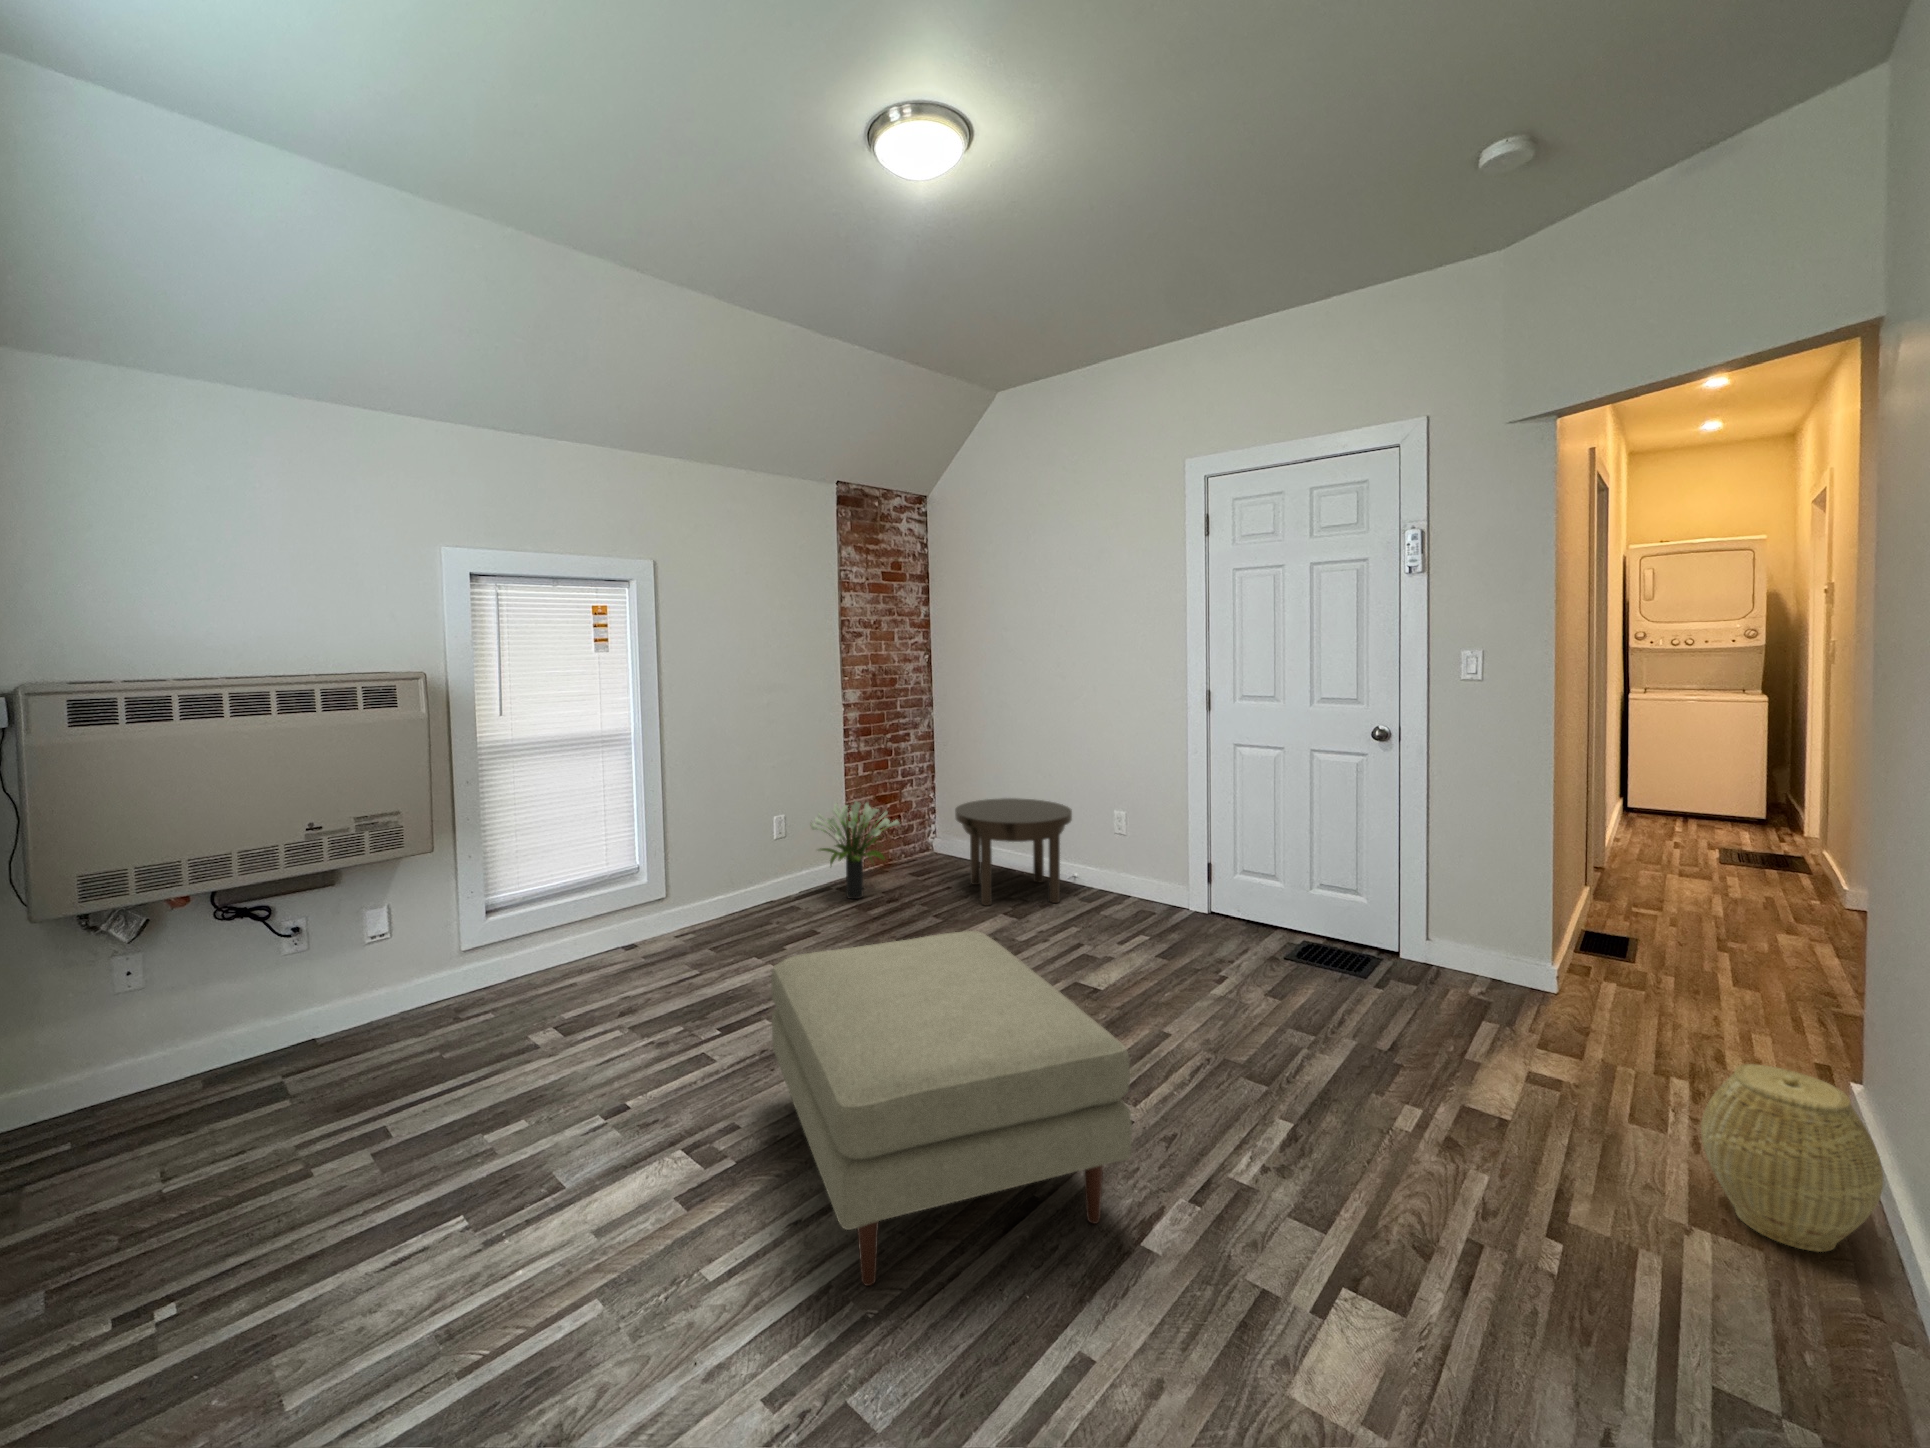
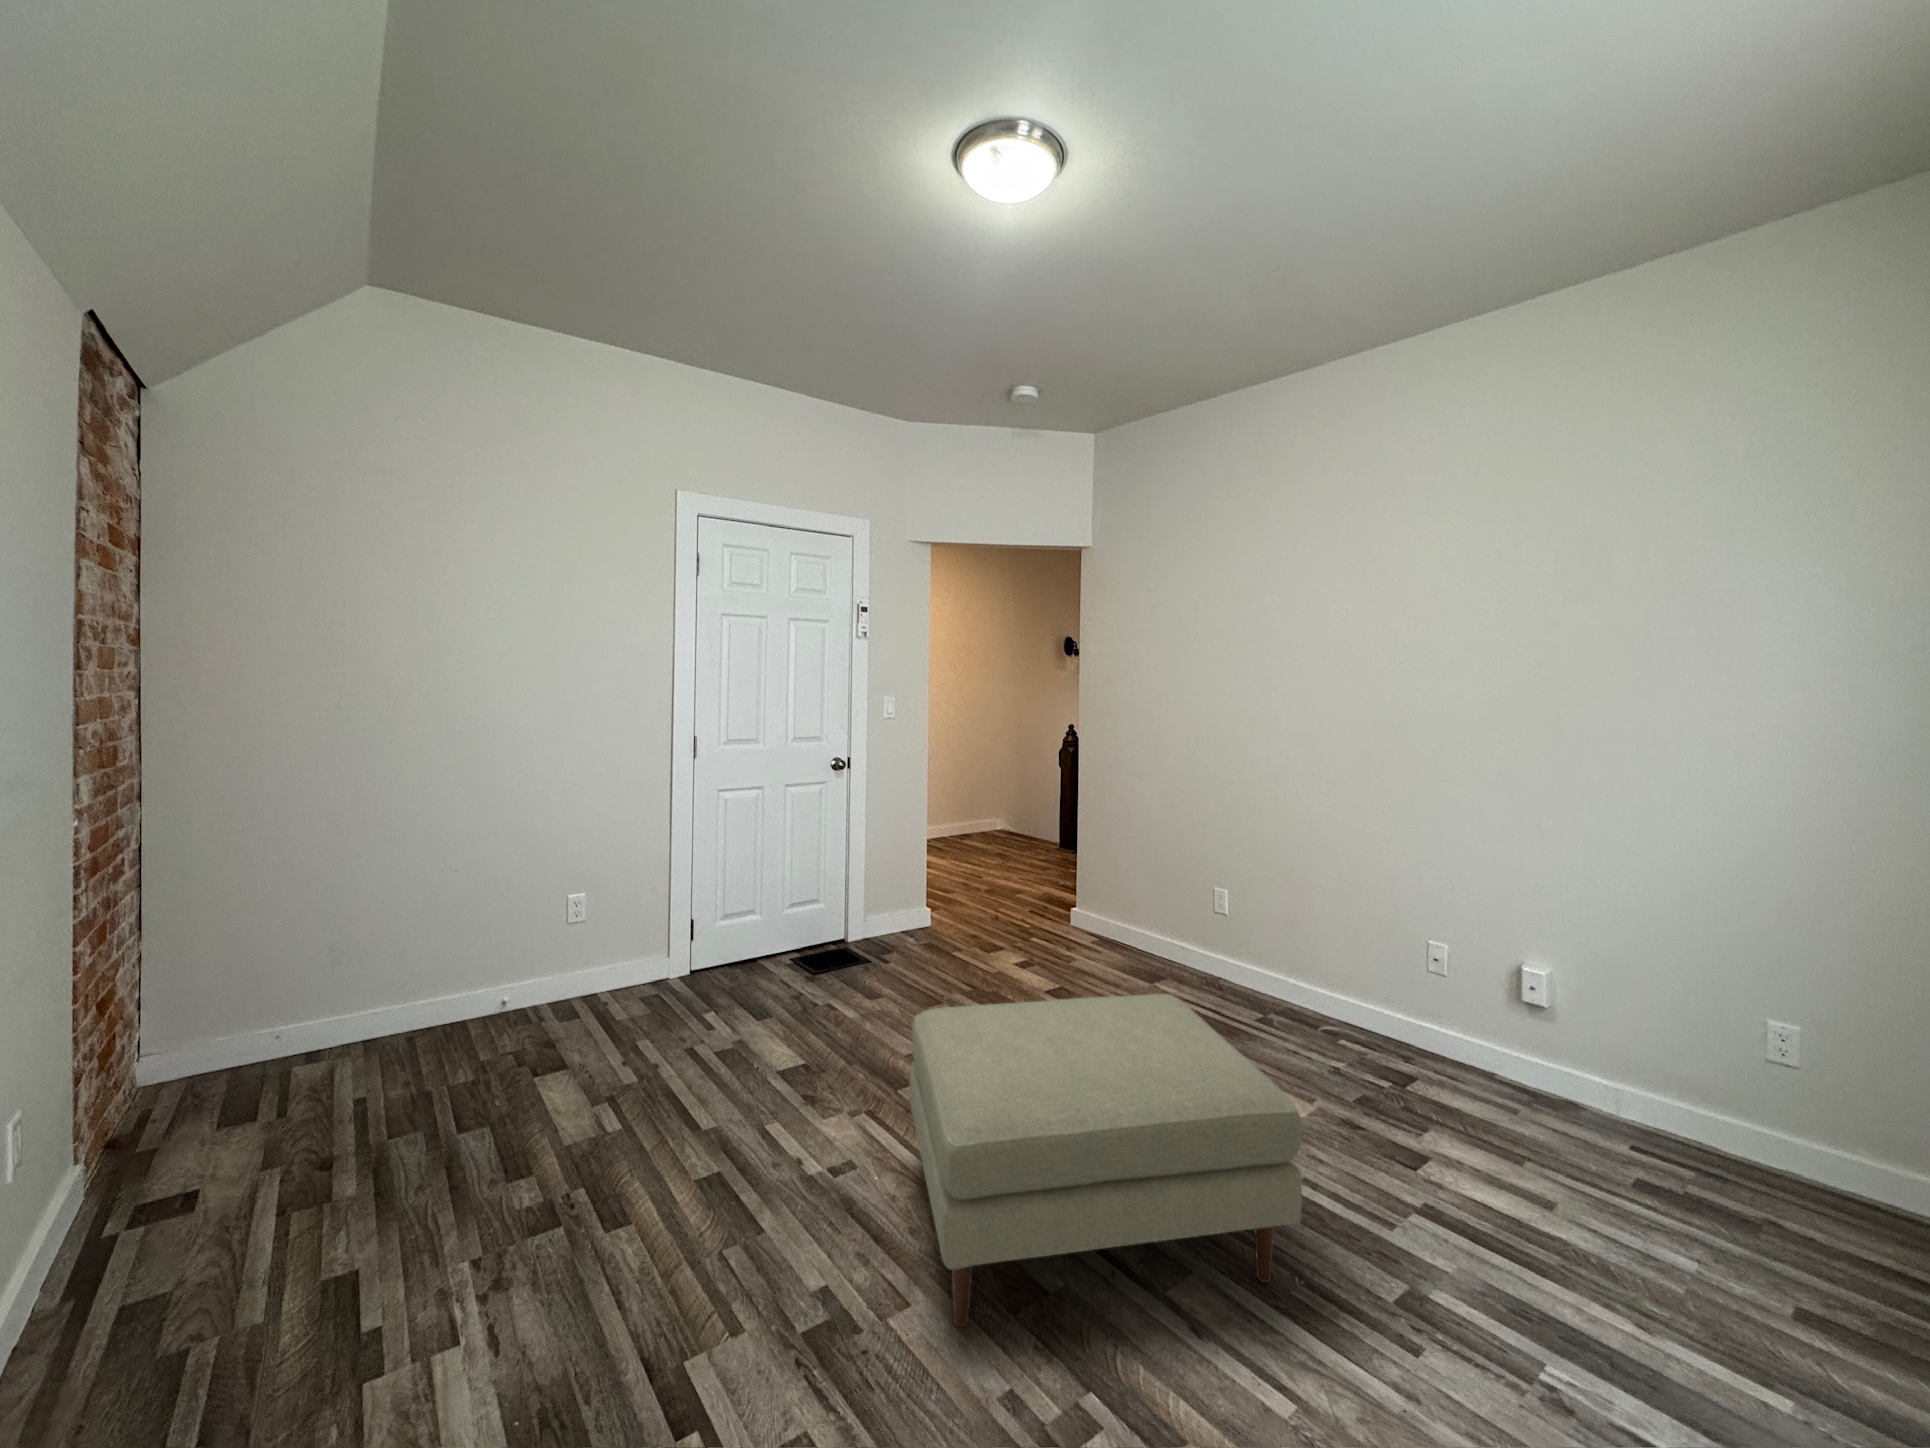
side table: present [955,798,1072,905] -> none [350,912,555,1091]
potted plant: present [810,801,899,899] -> none [73,1007,338,1223]
woven basket: present [1701,1064,1883,1252] -> none [1119,894,1178,973]

